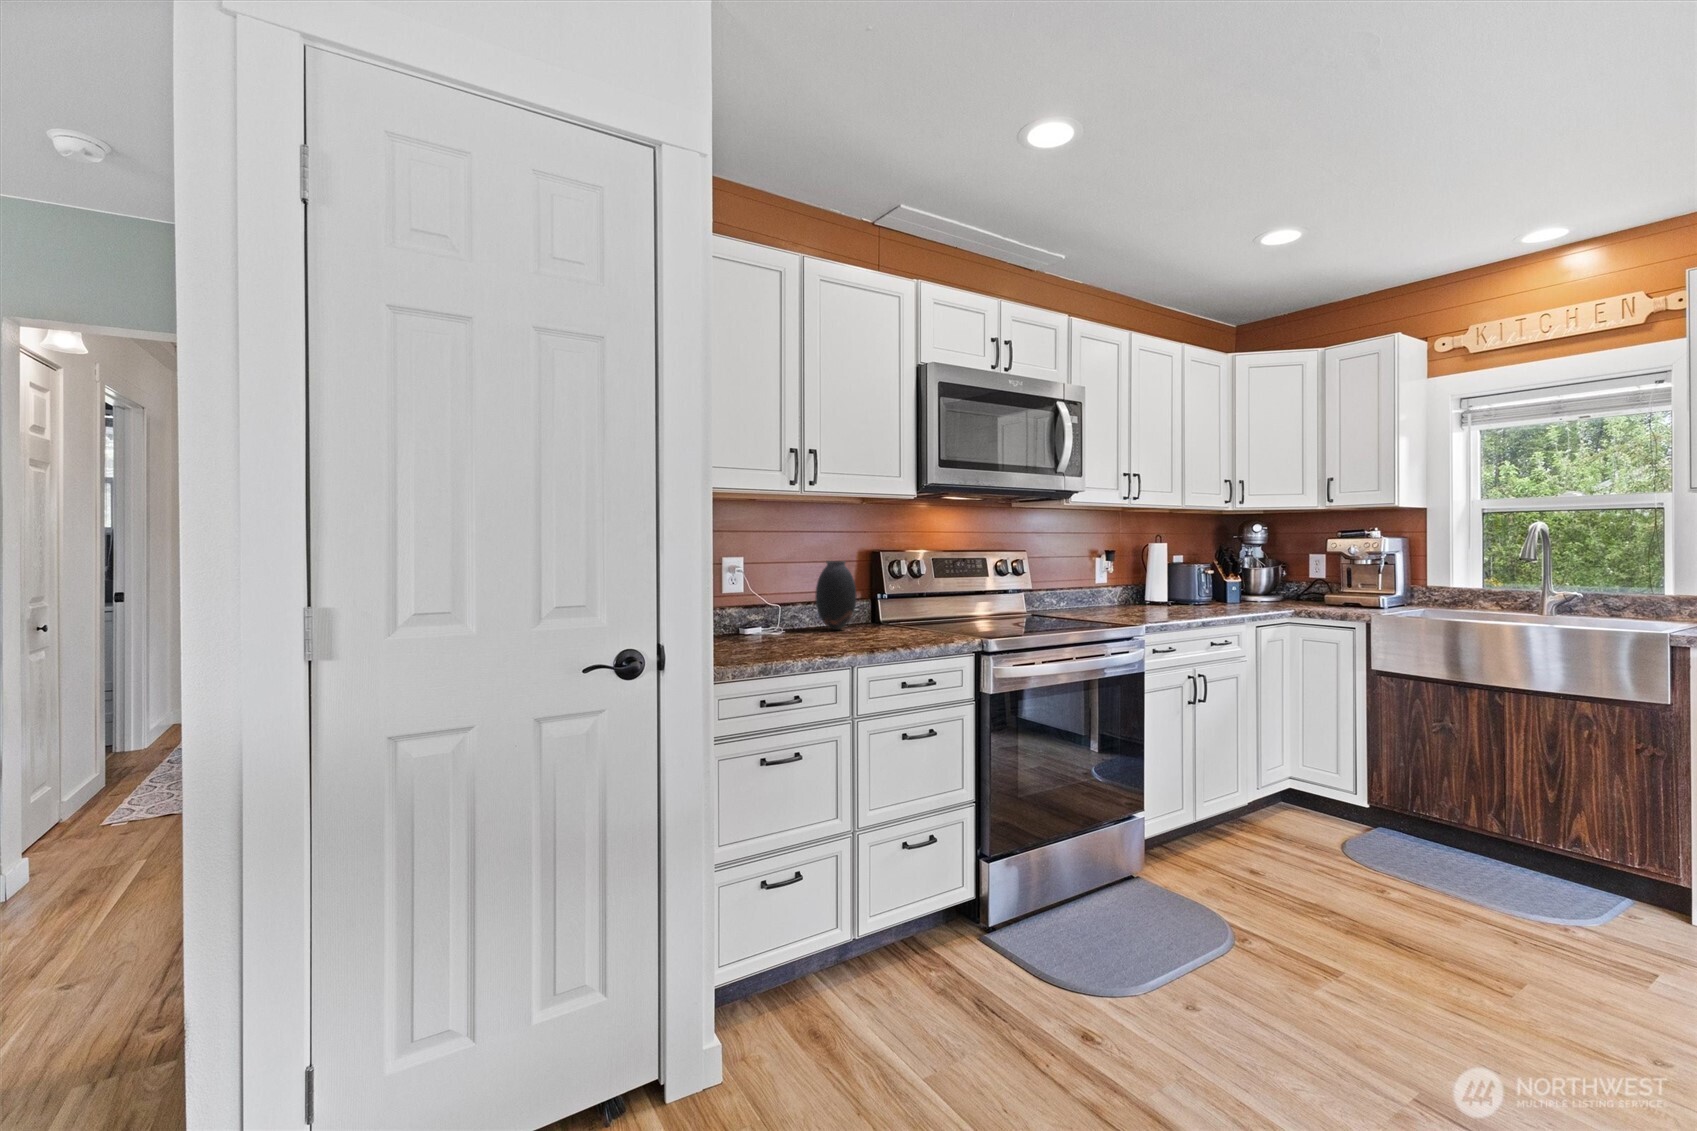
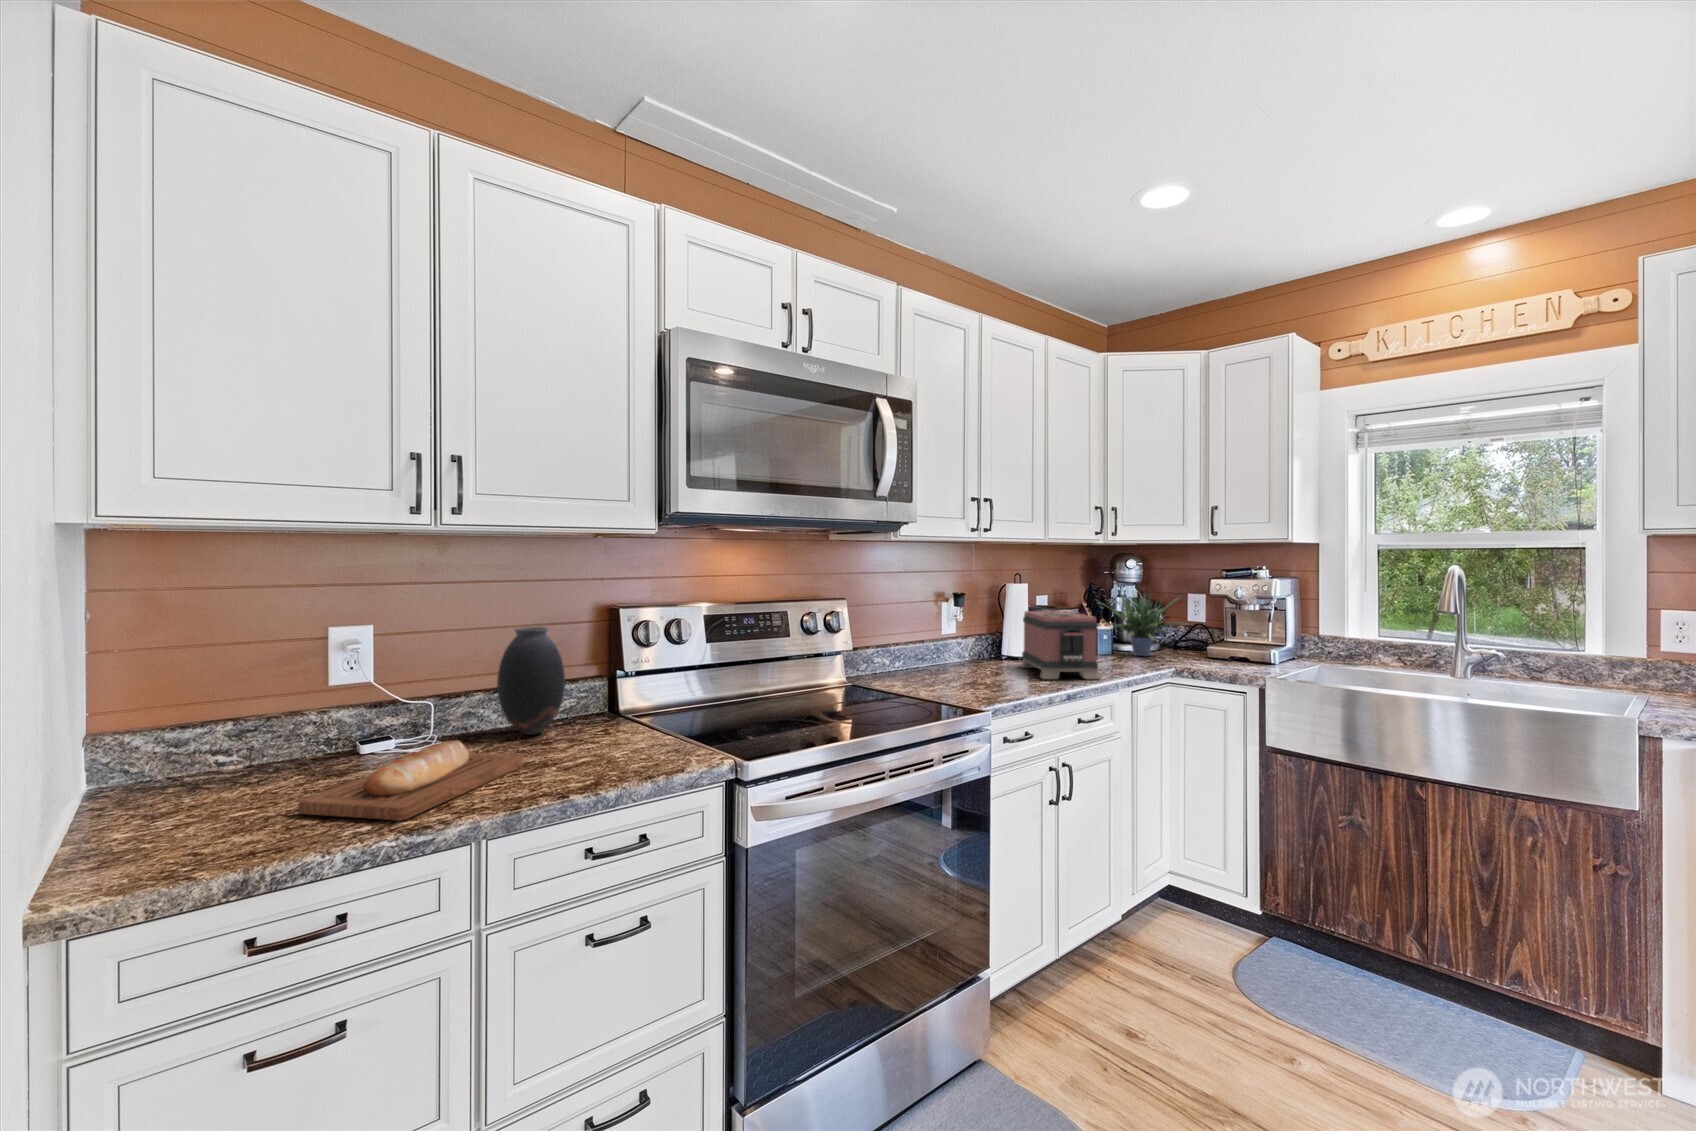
potted plant: none [1227,539,1307,603] -> present [1105,593,1186,656]
toaster: none [1163,564,1229,613] -> present [1021,611,1099,679]
bread loaf: none [751,621,850,652] -> present [298,741,524,821]

